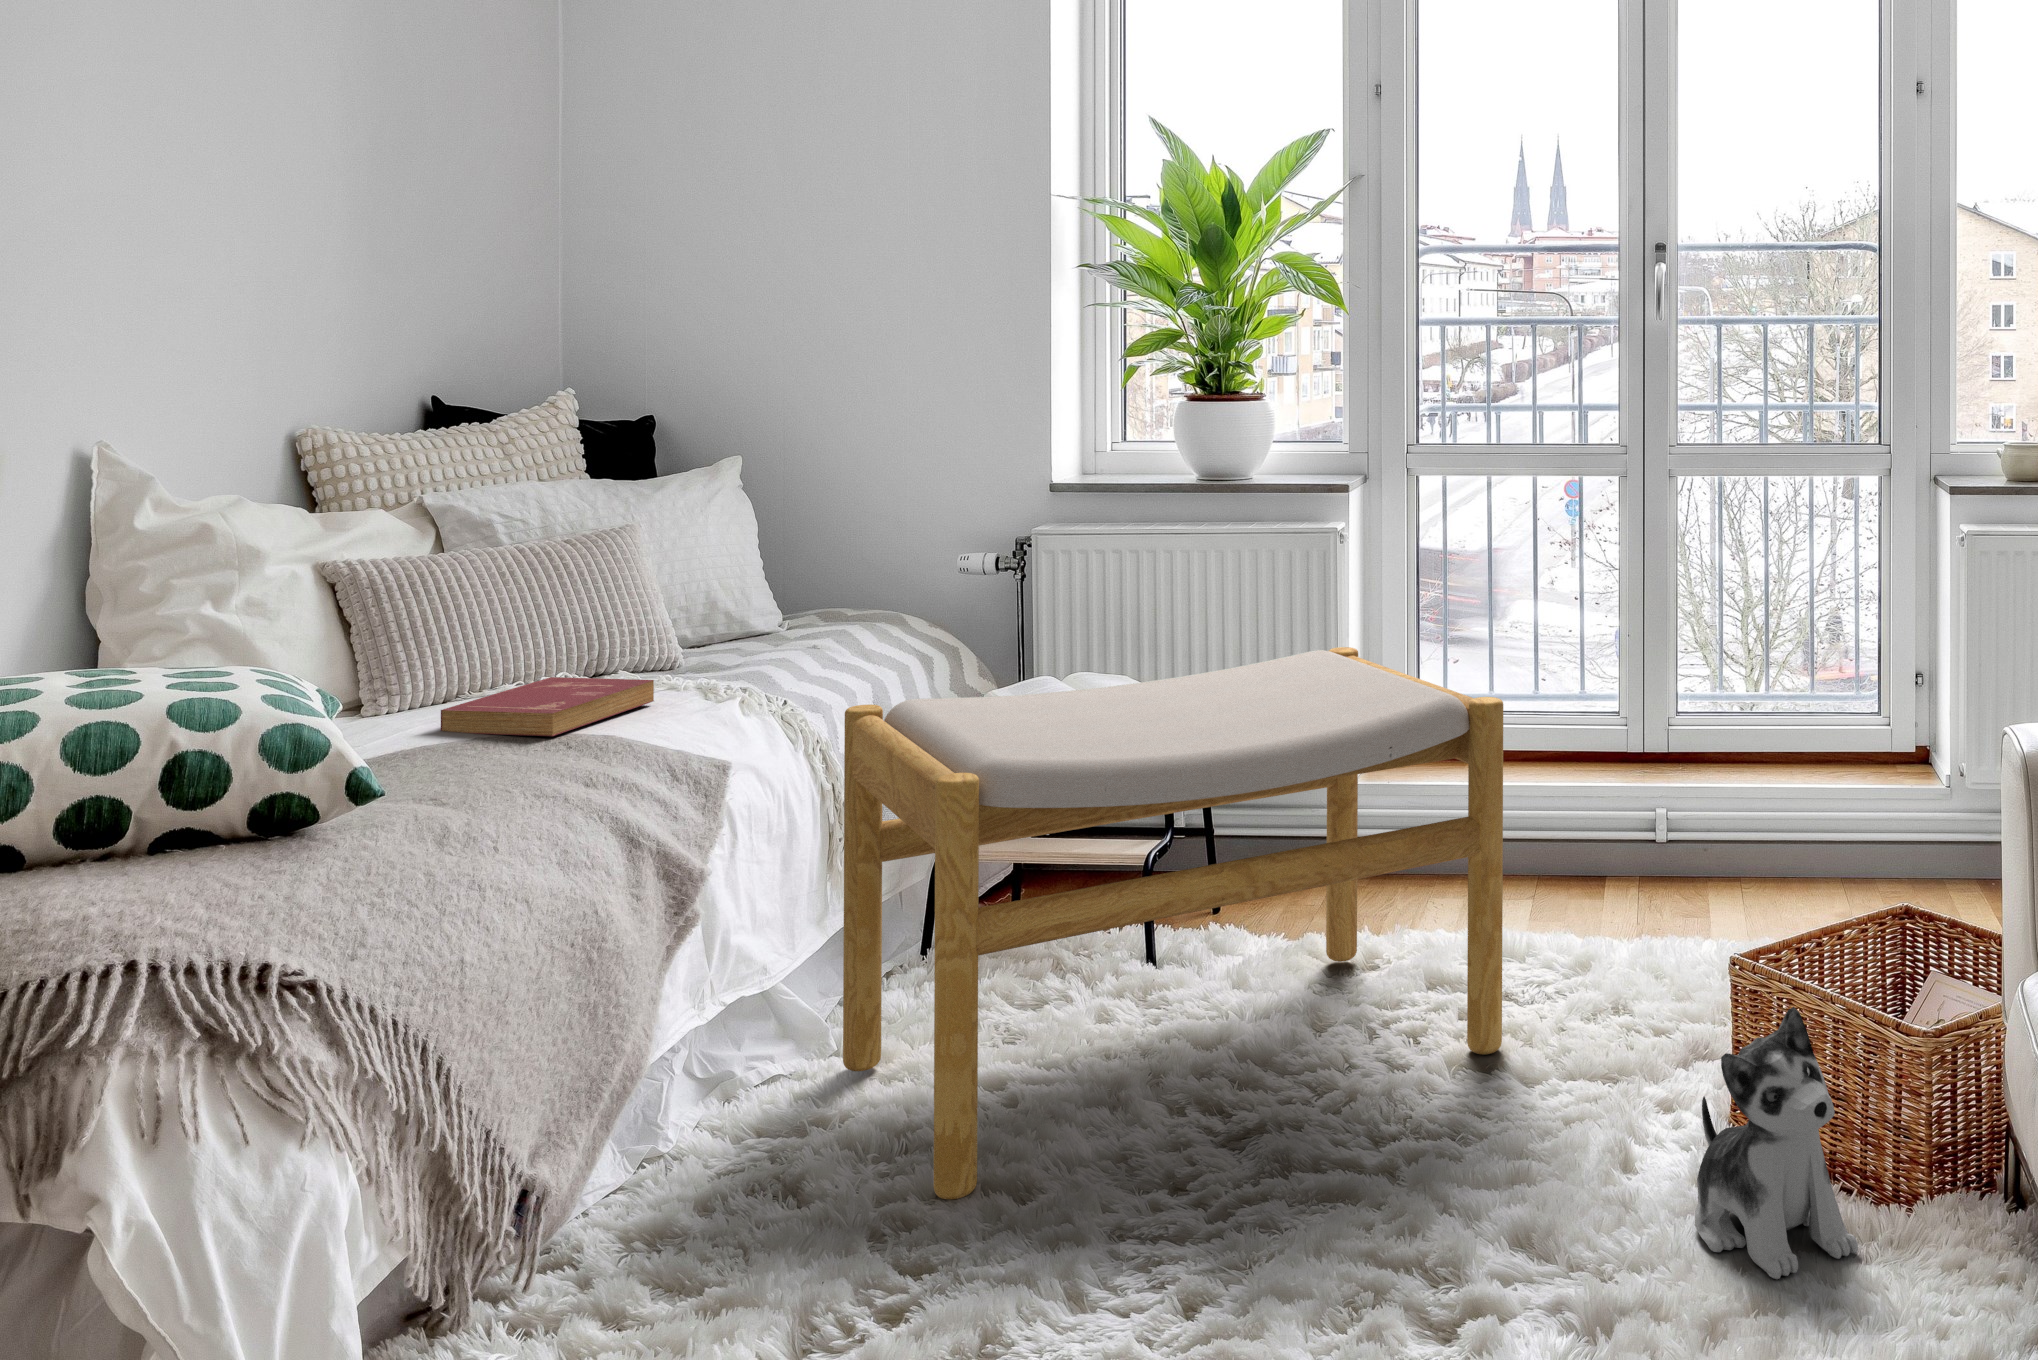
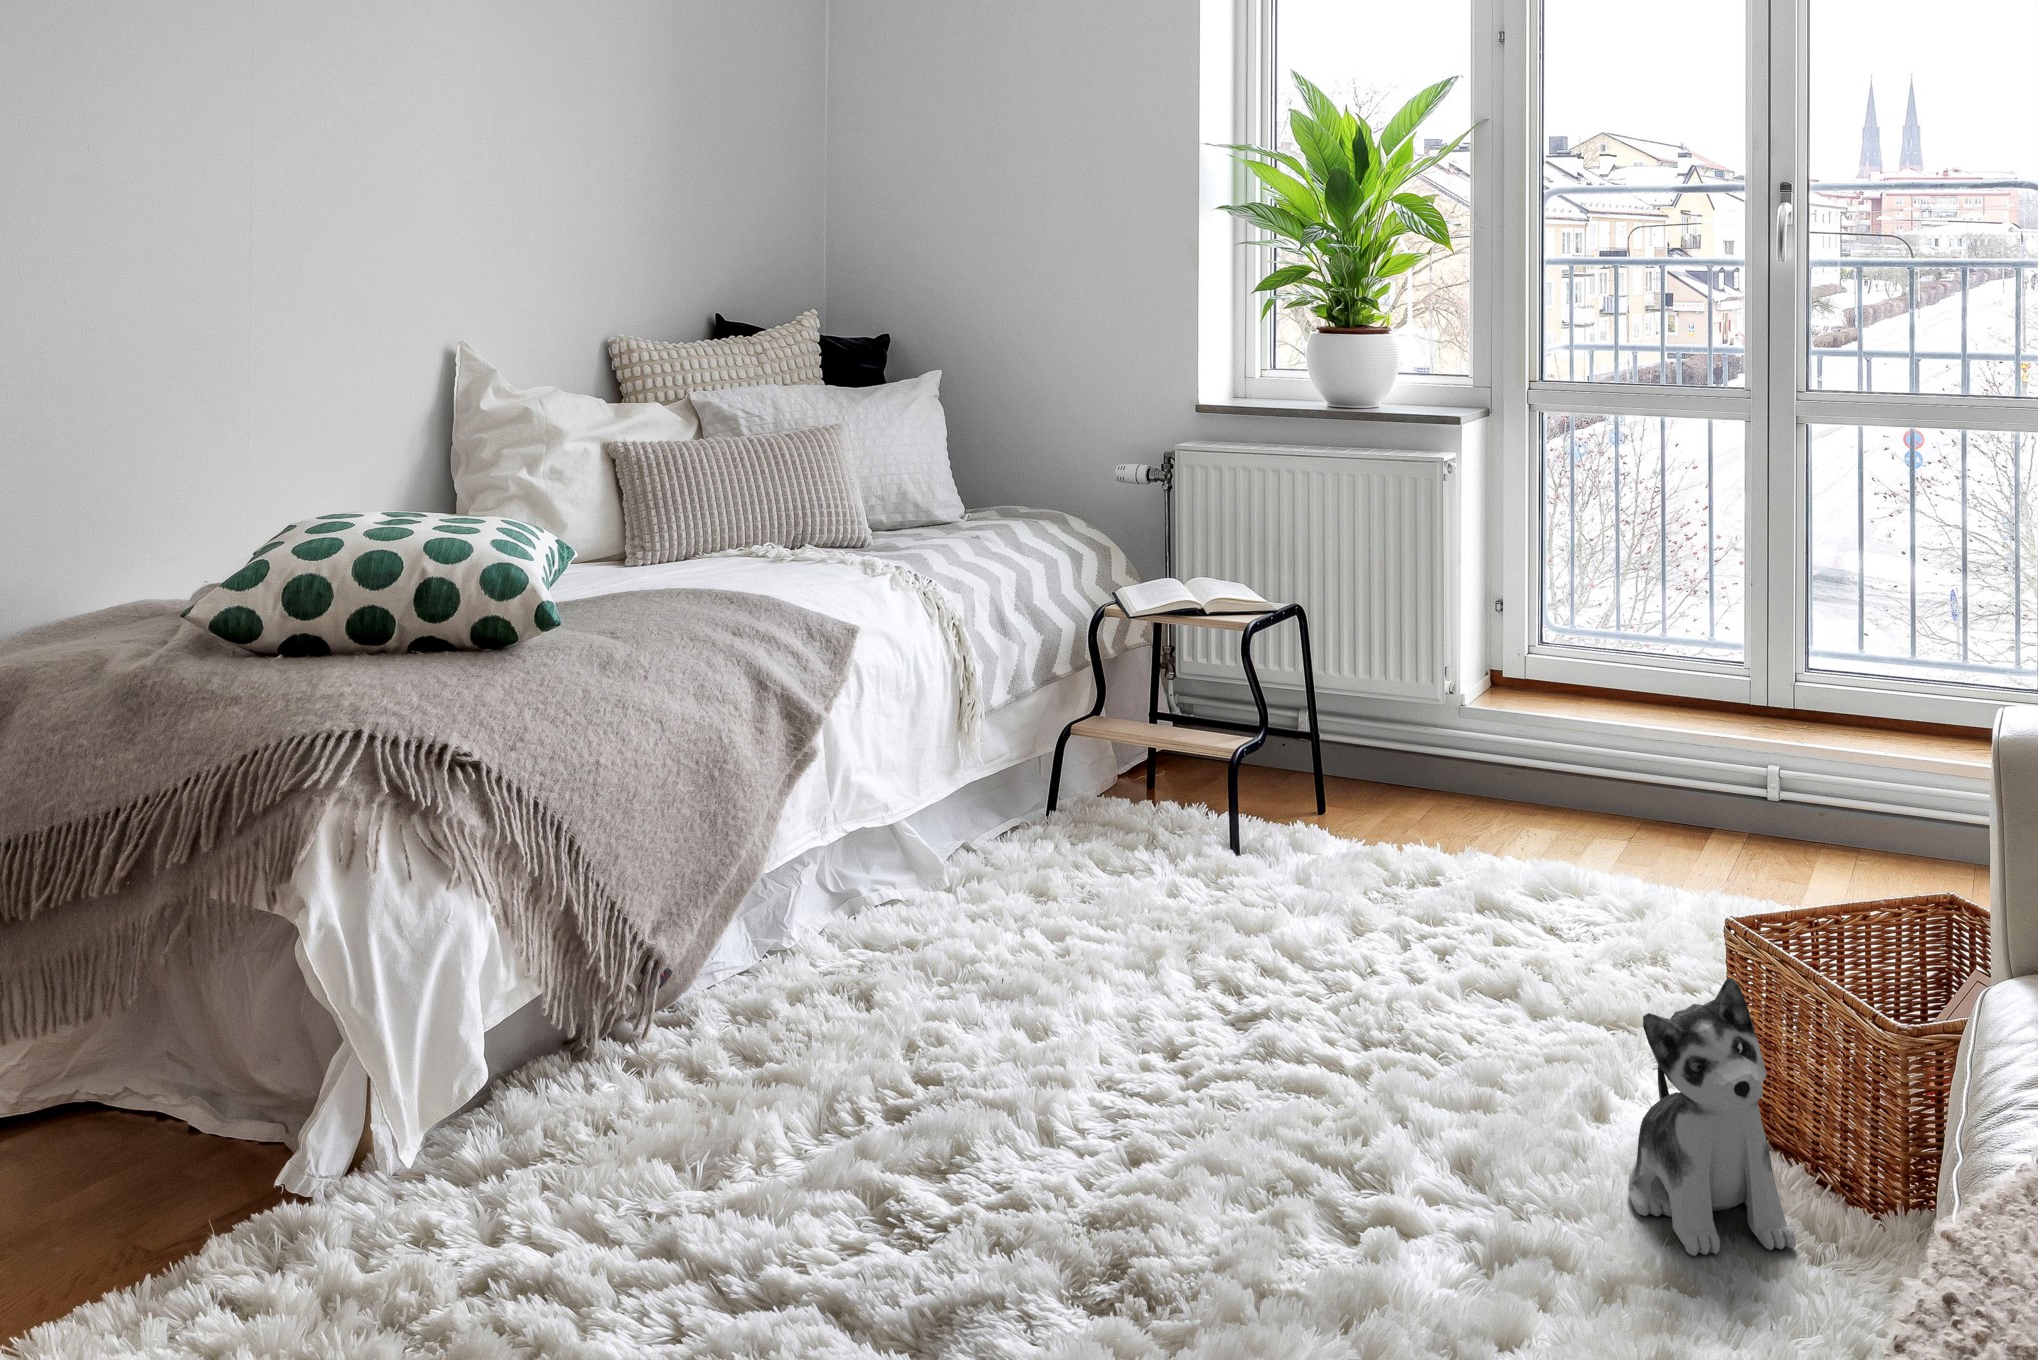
footstool: present [843,647,1503,1199] -> none [946,574,1518,1025]
book: present [441,677,654,736] -> none [659,550,821,596]

